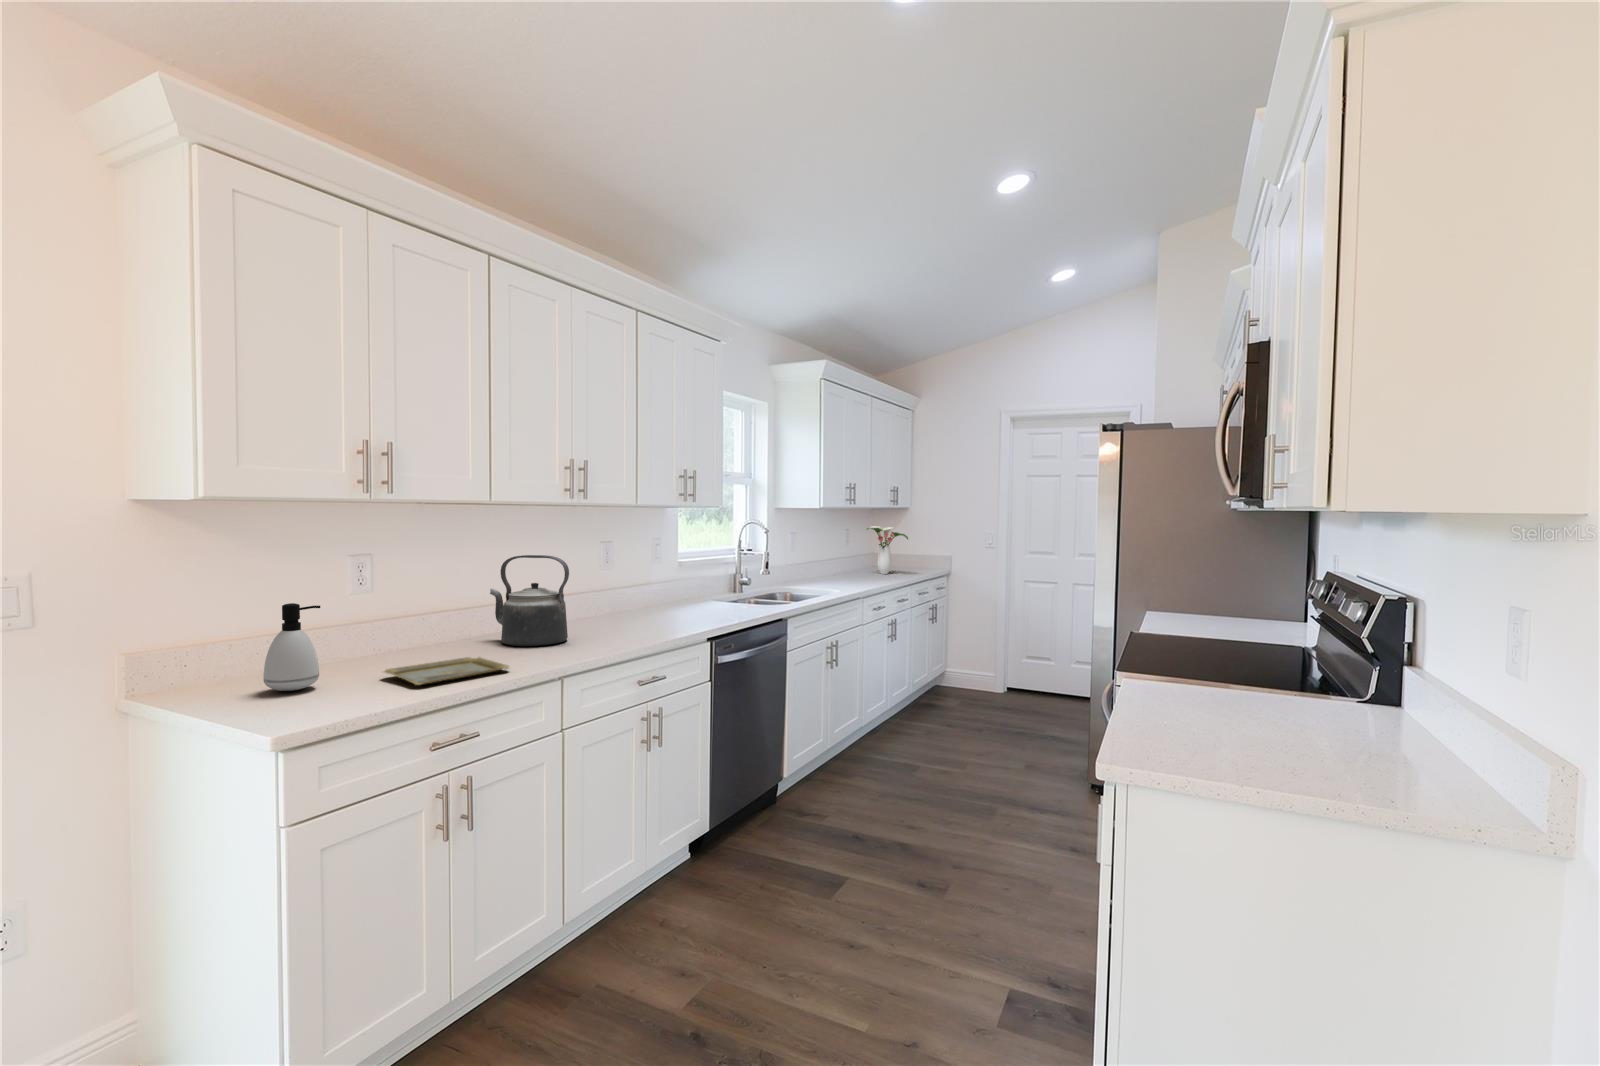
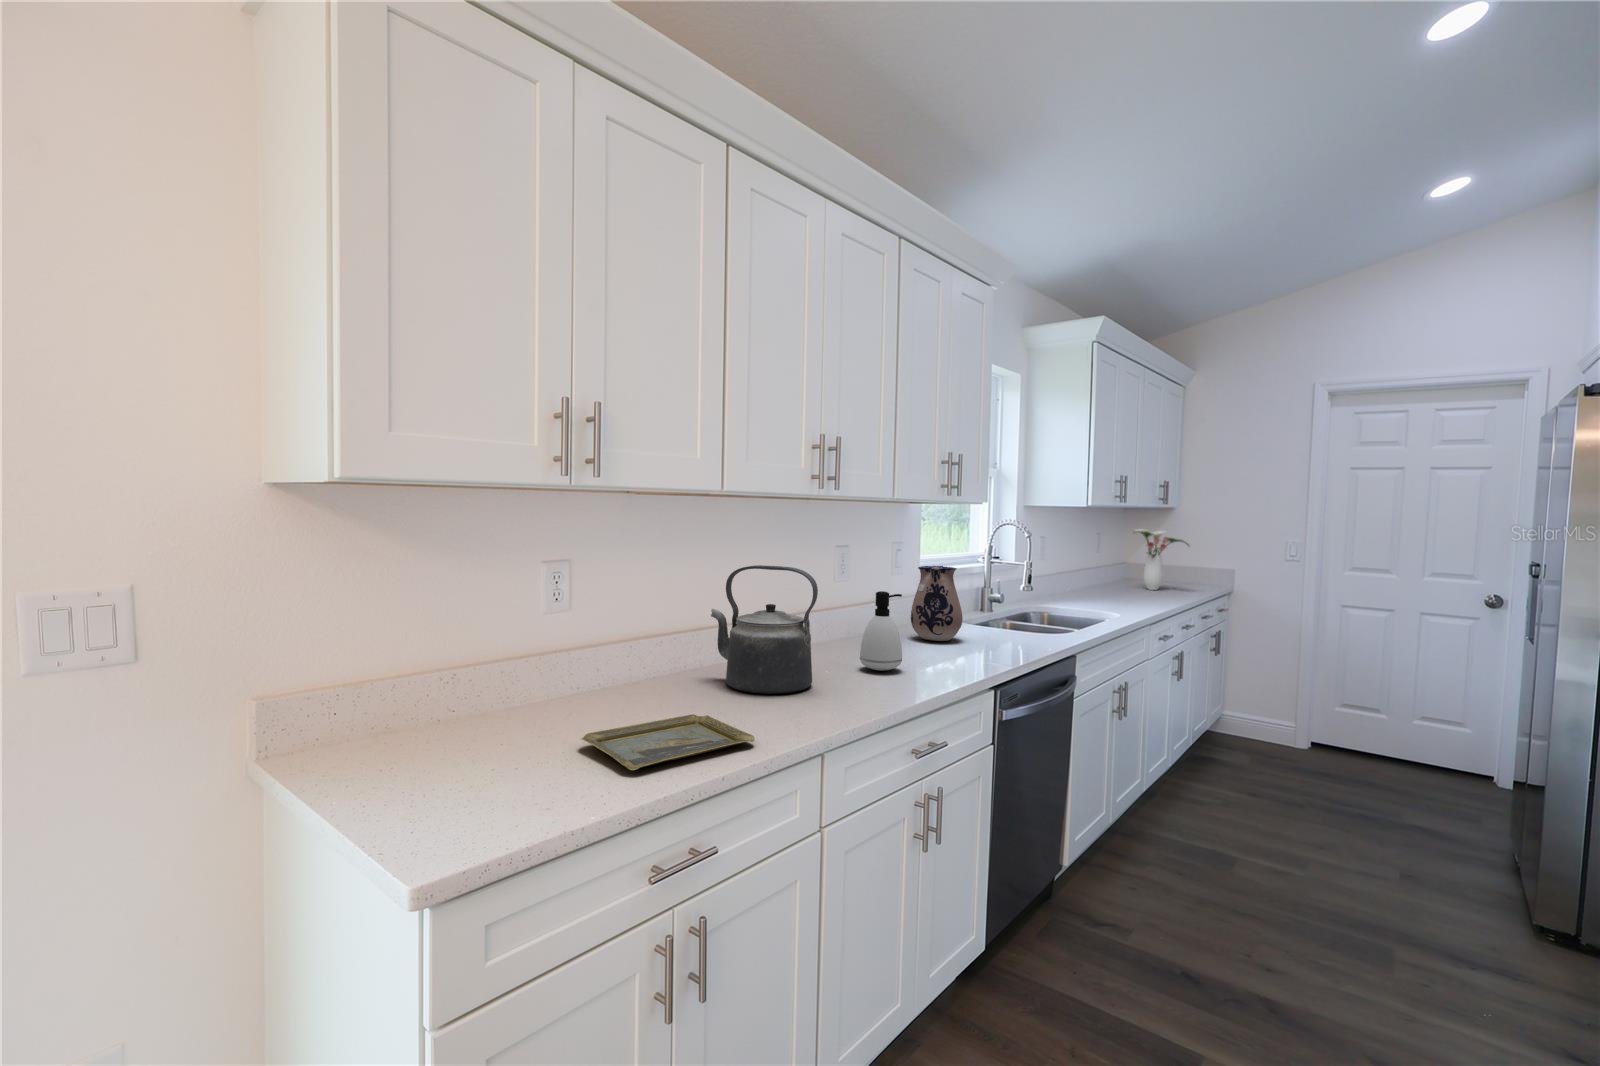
ceramic pitcher: none [662,555,701,612] -> present [911,566,963,641]
soap dispenser: present [264,603,320,691] -> present [860,591,902,671]

